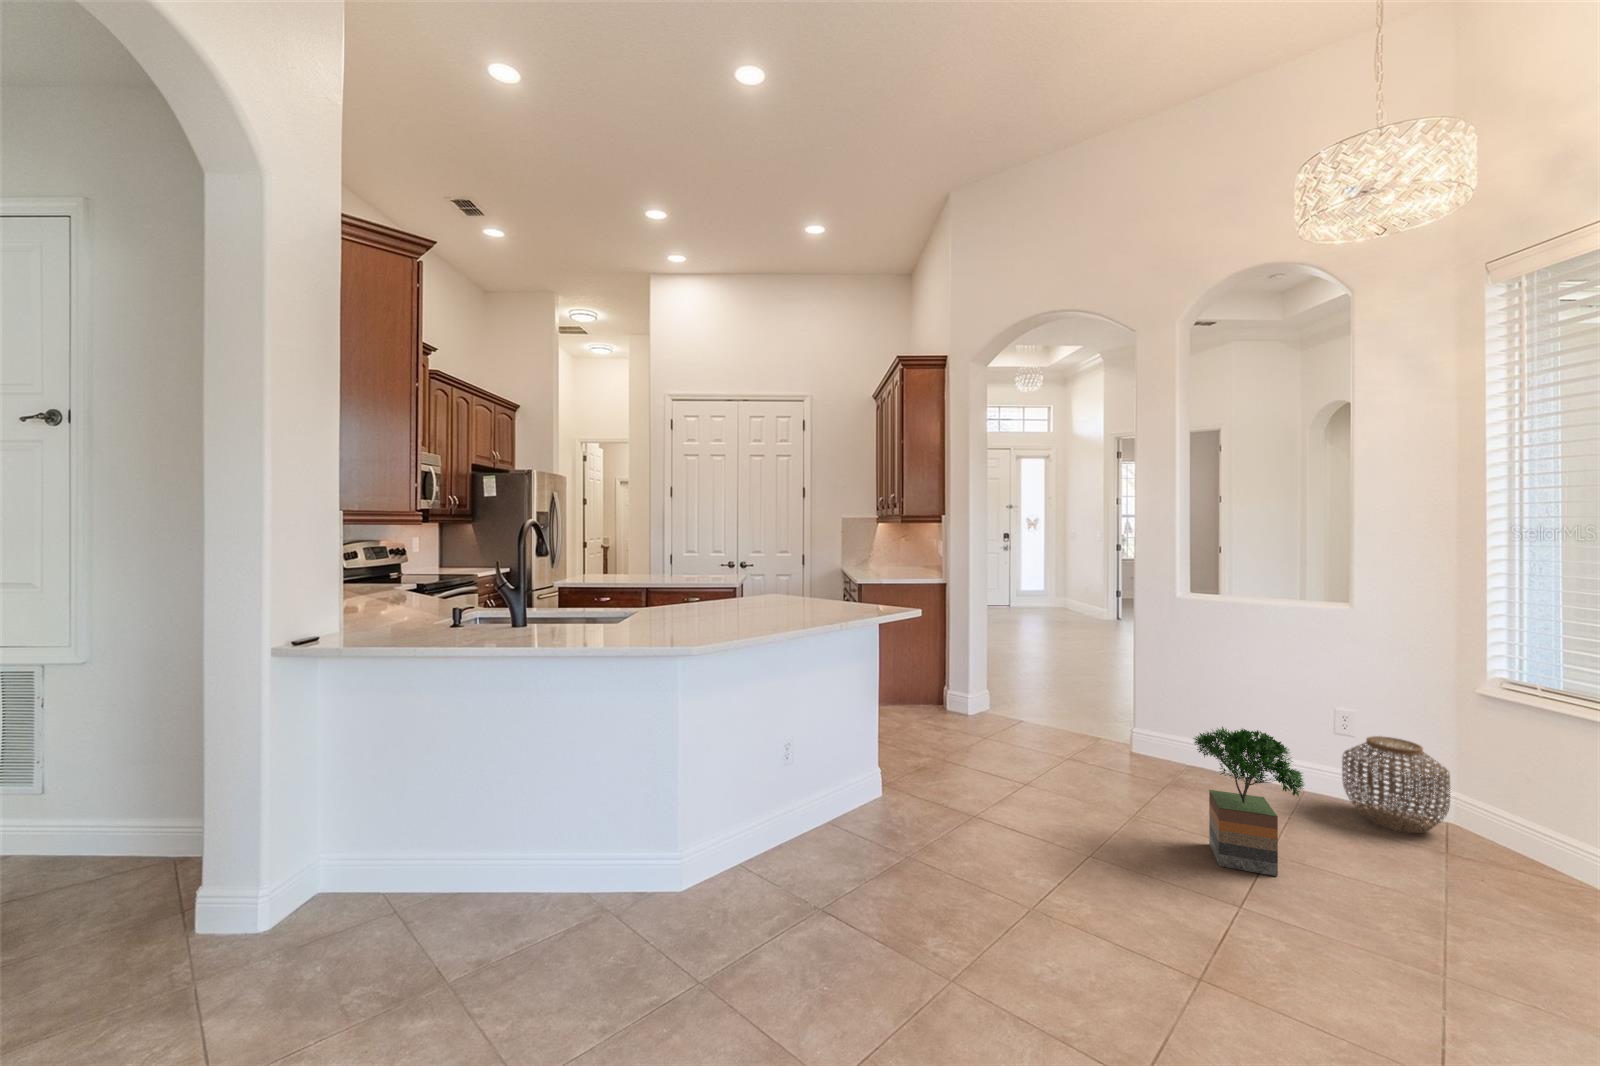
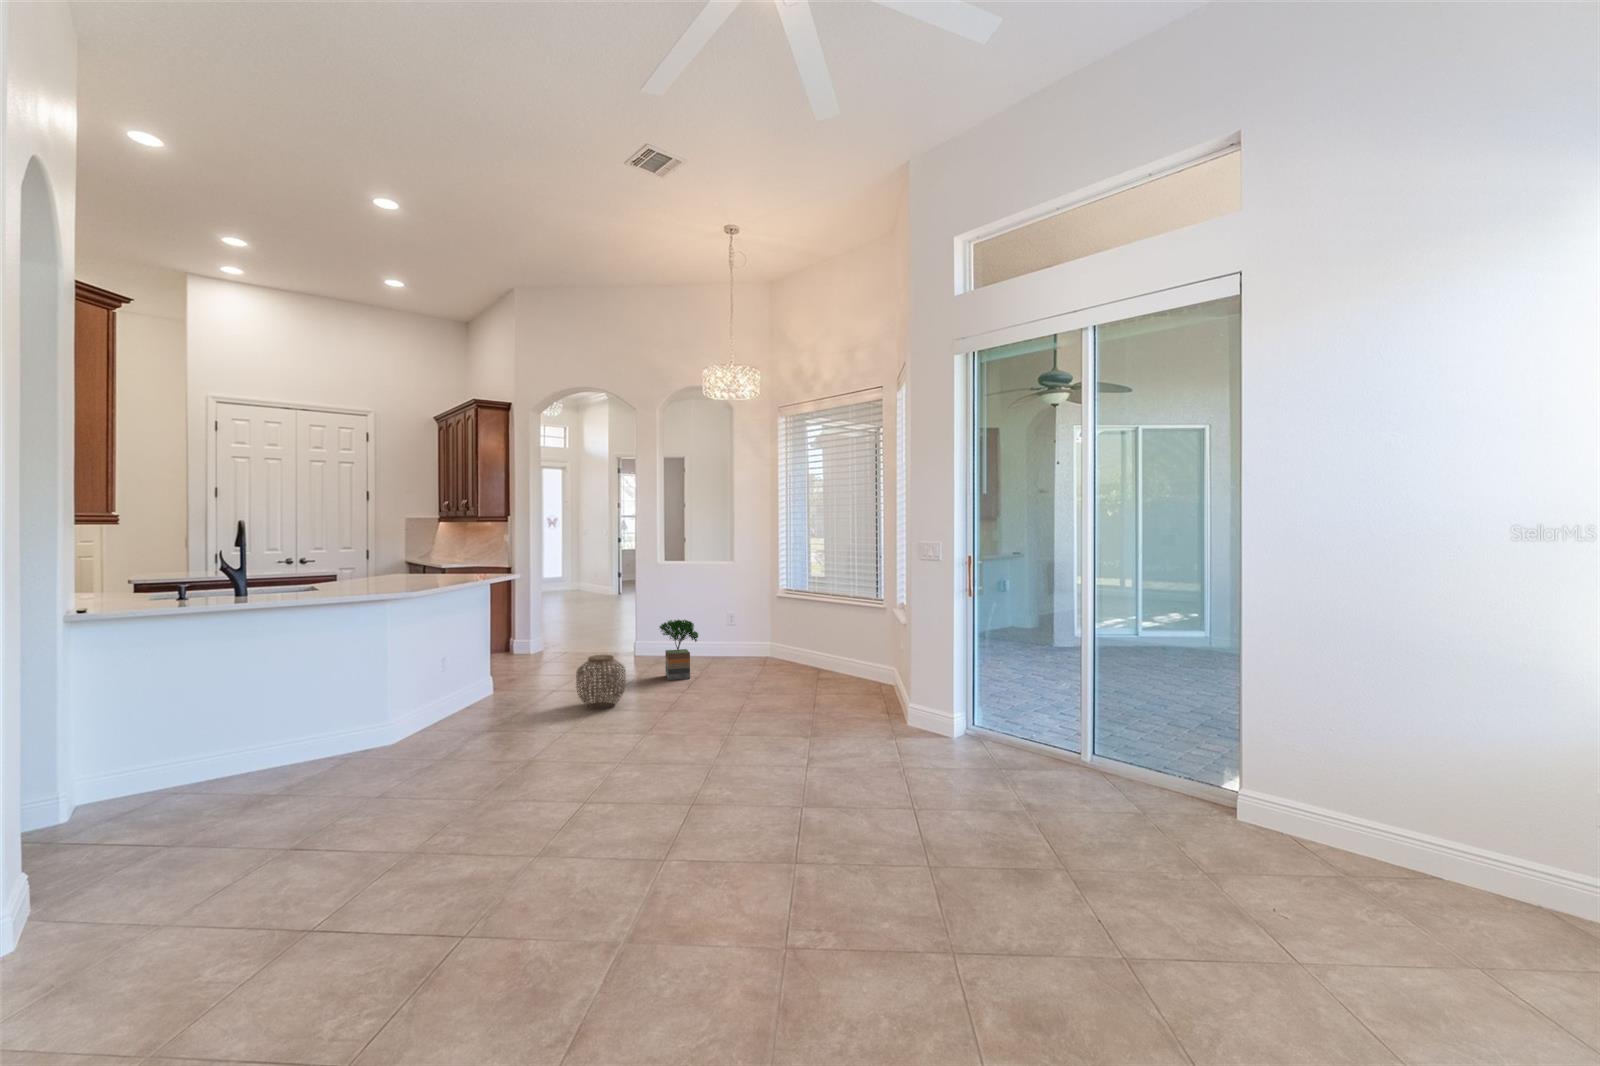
woven basket: present [1342,736,1450,833] -> present [576,655,625,709]

